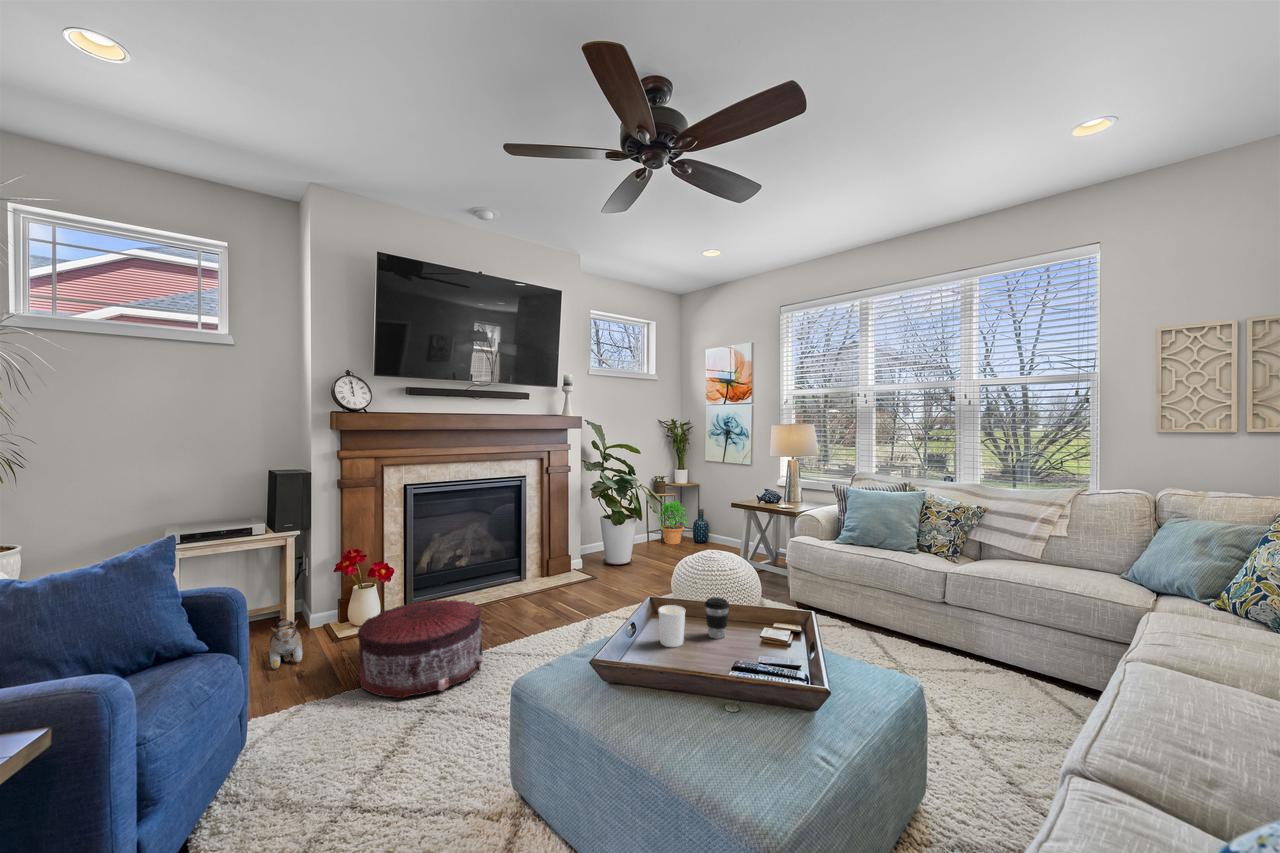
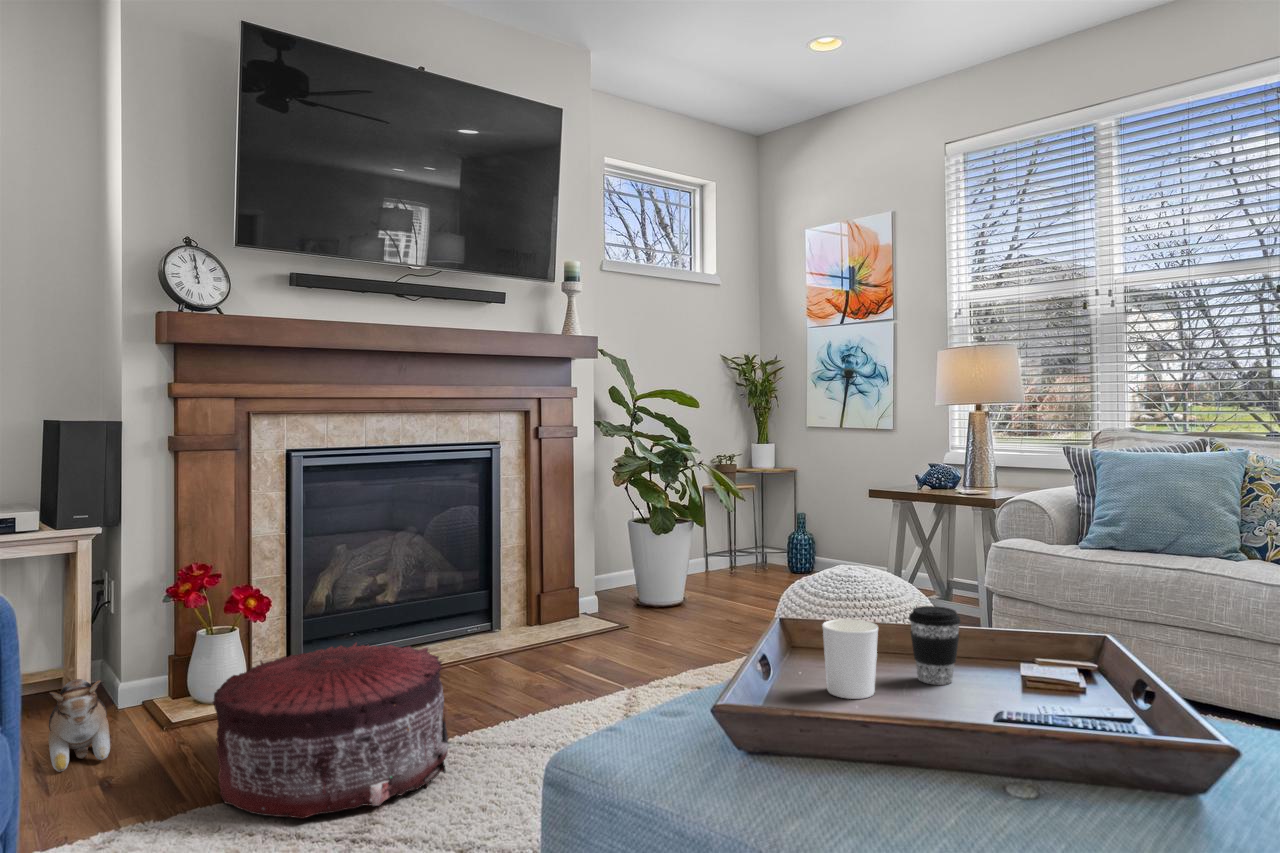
potted plant: present [658,501,687,544] -> none [719,496,782,574]

